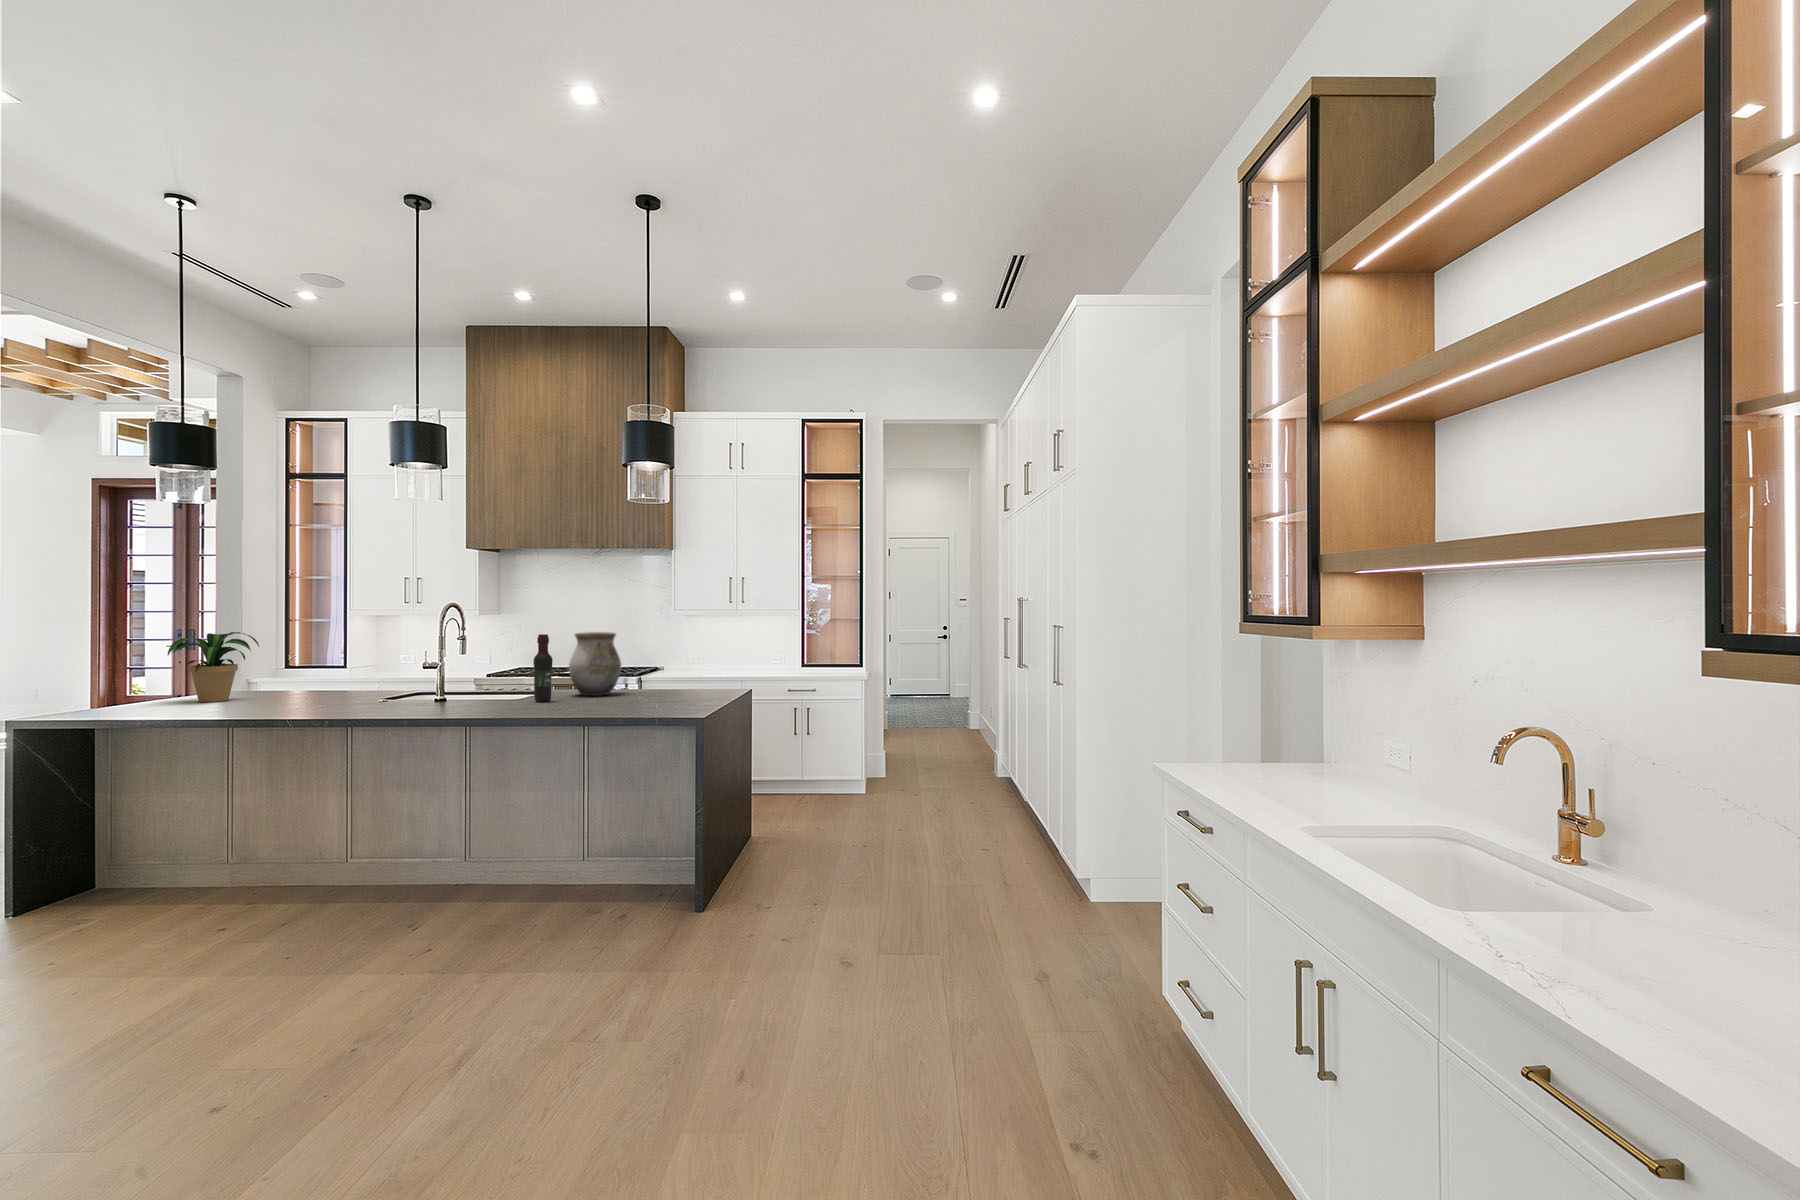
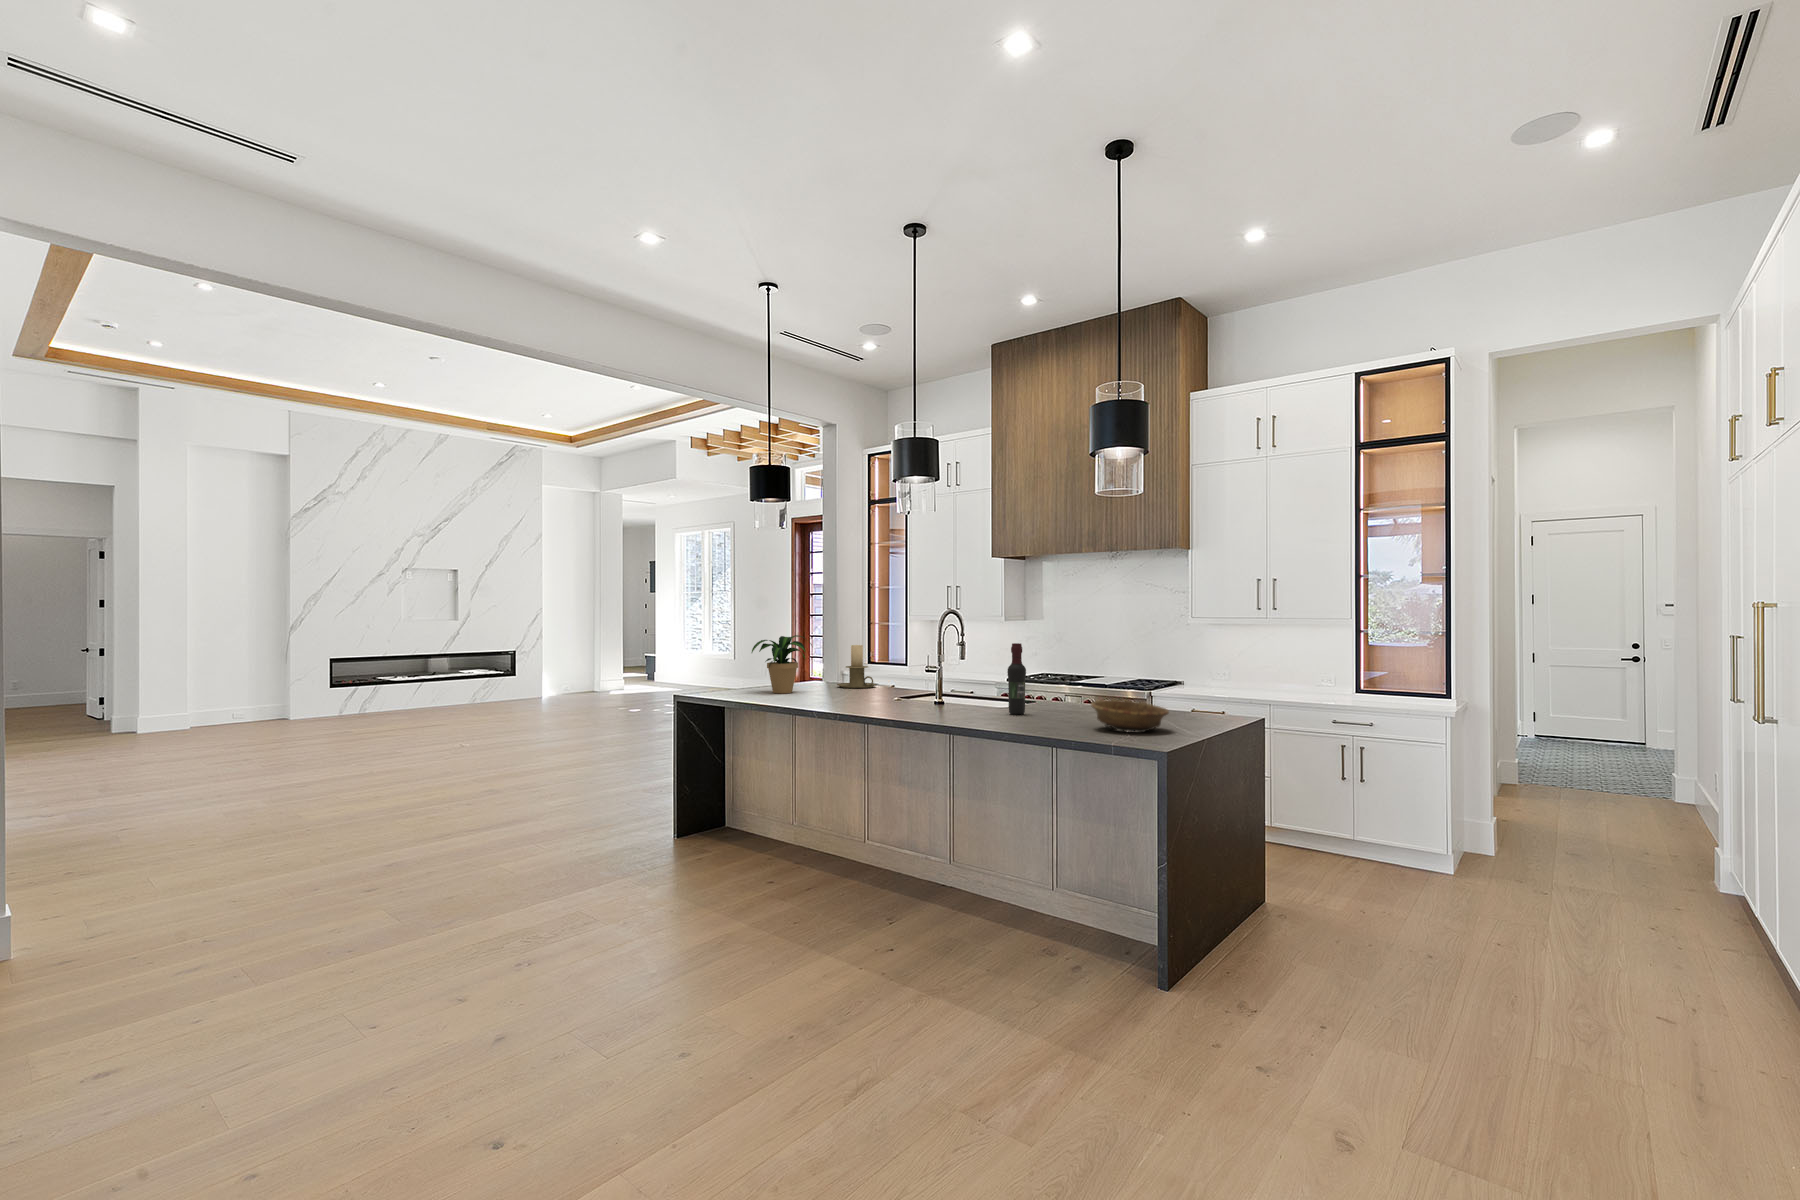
vase: present [569,632,621,696] -> none [1049,642,1104,712]
candle holder: none [282,642,337,692] -> present [837,645,876,688]
decorative bowl: none [628,681,695,707] -> present [1091,700,1169,732]

